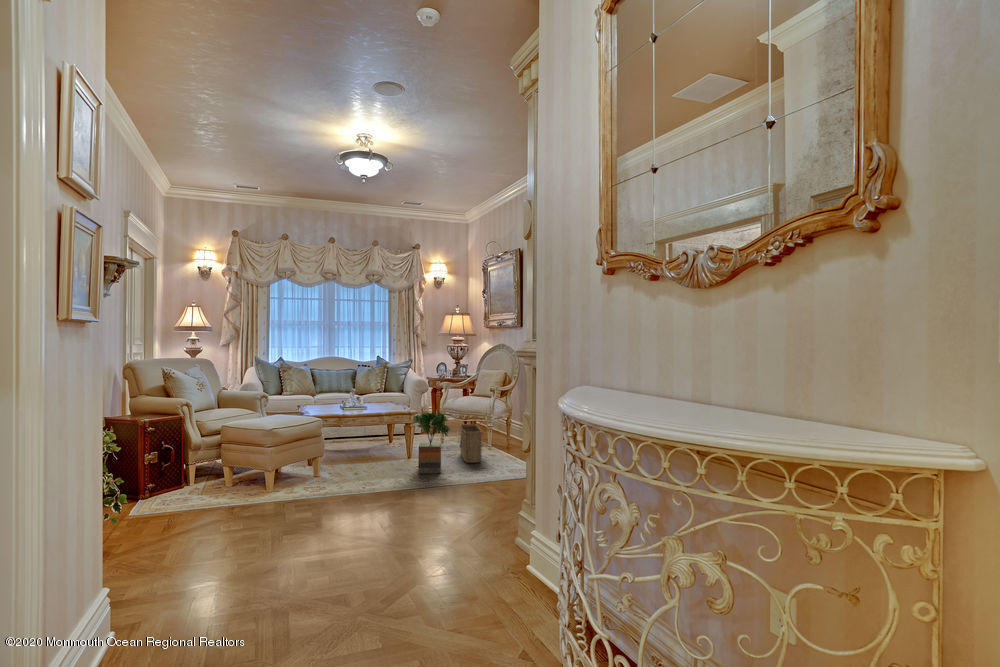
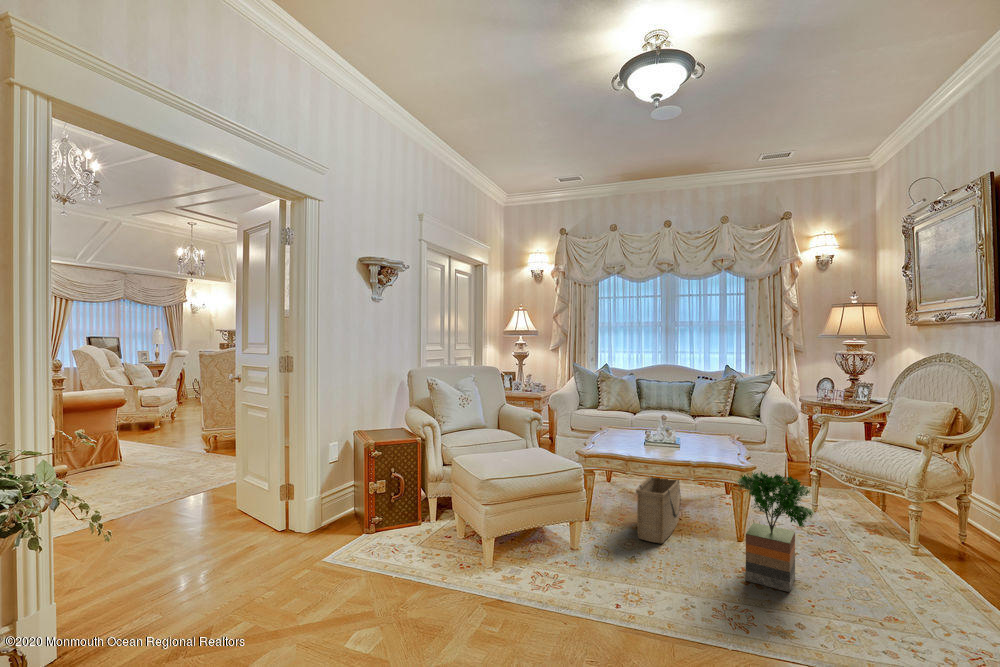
basket: present [460,424,482,463] -> present [636,477,681,543]

